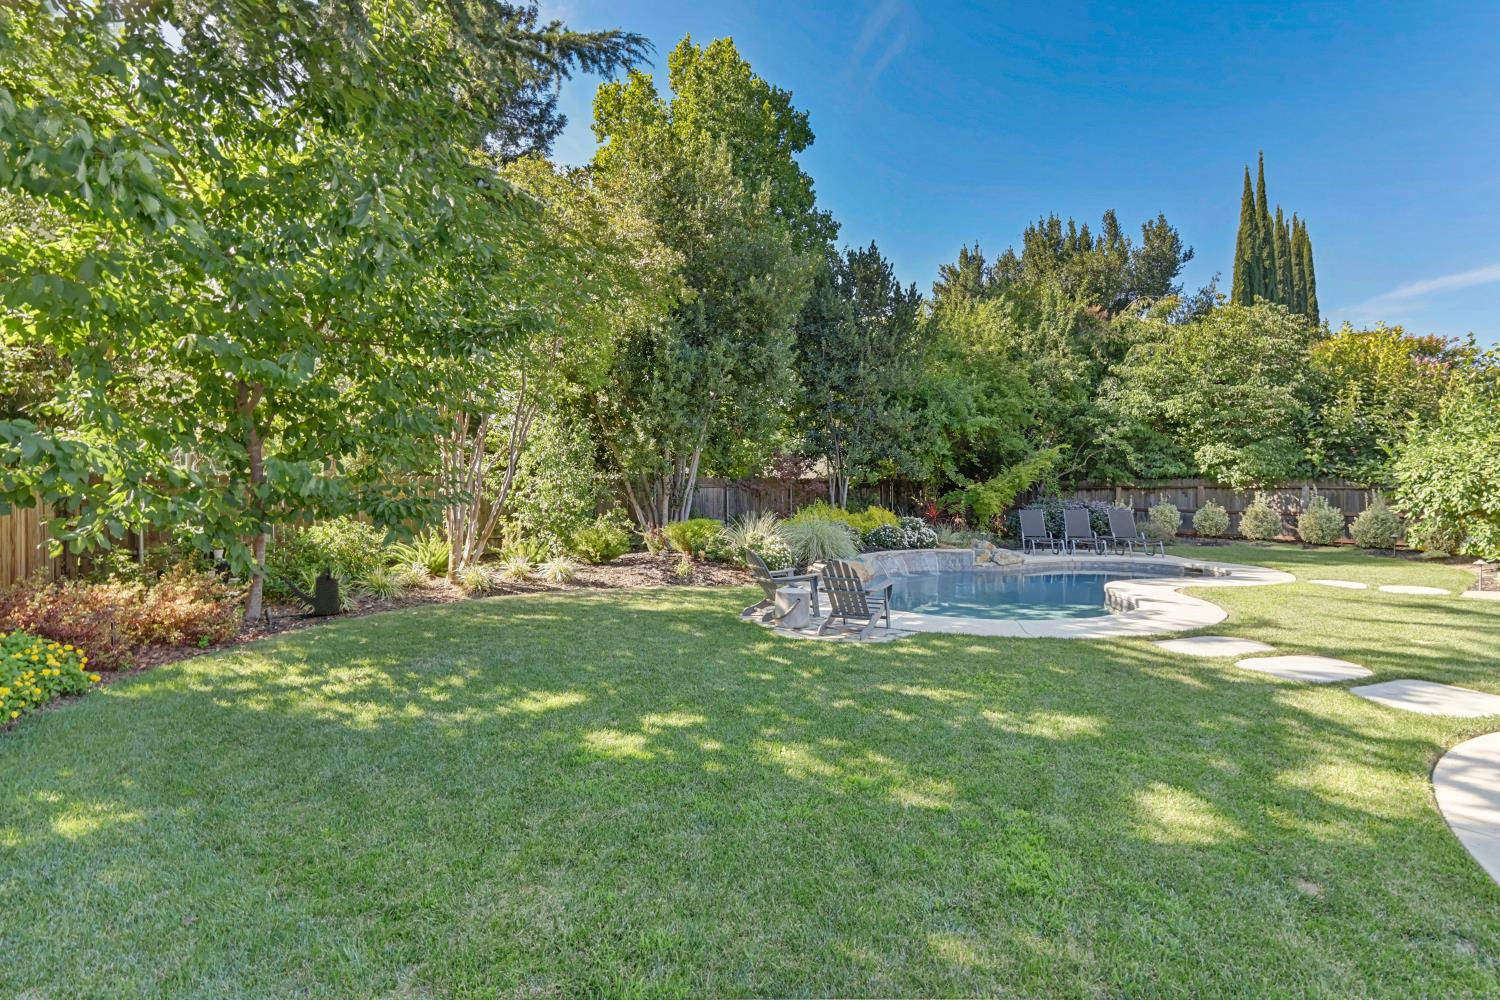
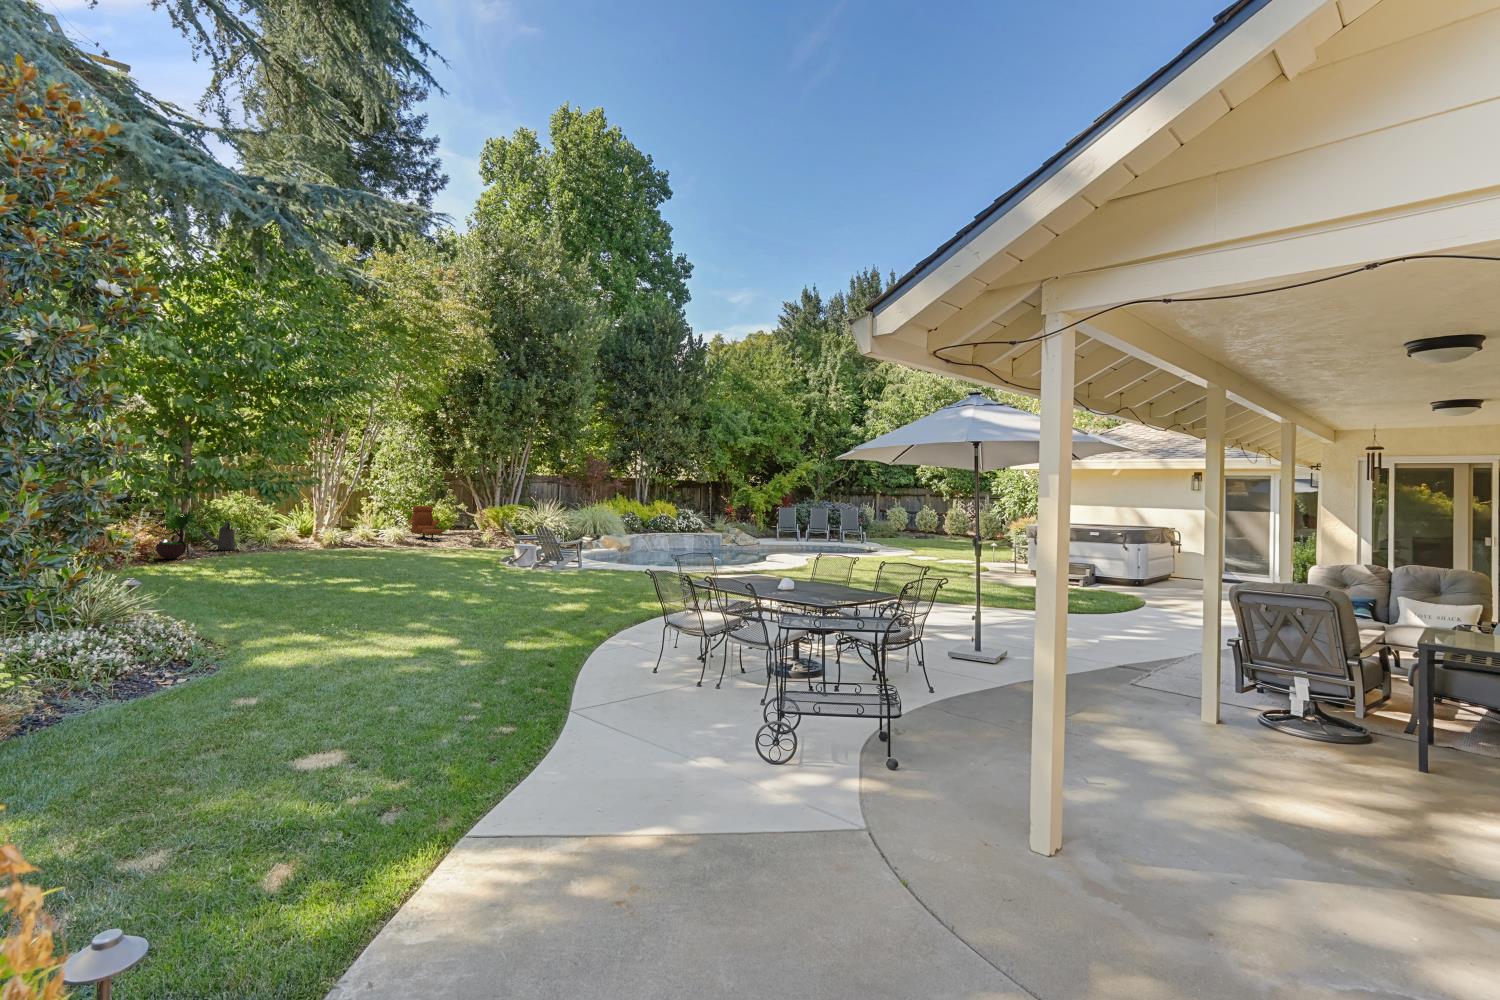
lounge chair: none [571,525,620,578] -> present [408,506,442,541]
potted tree: none [207,550,273,645] -> present [156,509,195,559]

